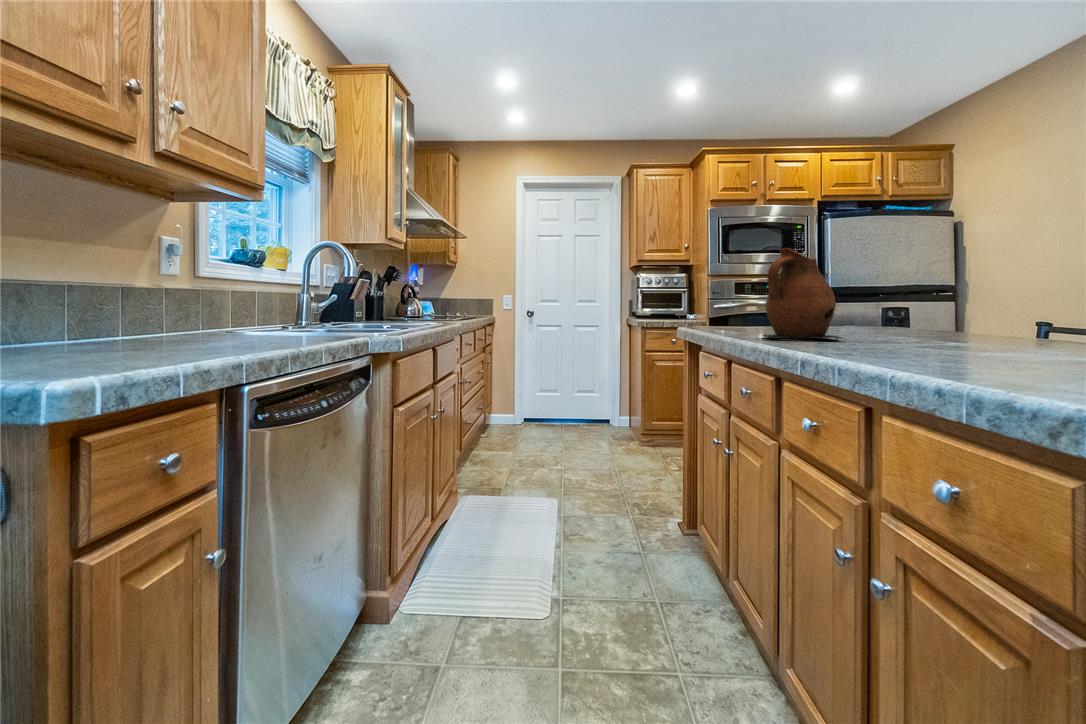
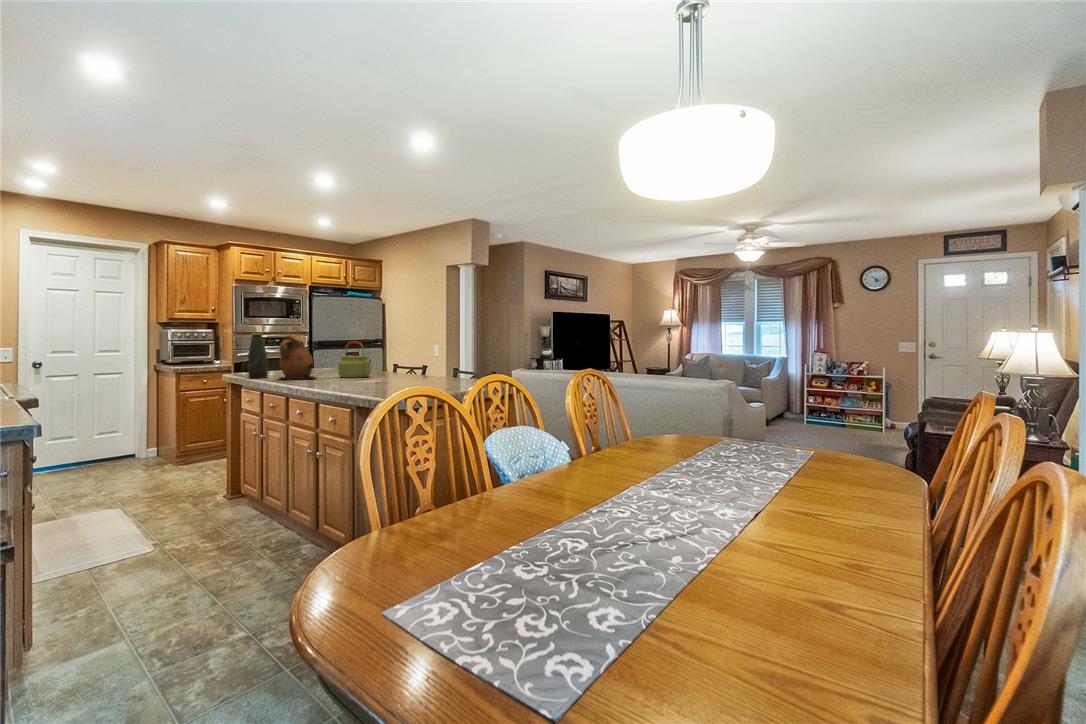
bottle: none [712,252,745,335] -> present [248,333,268,378]
kettle: none [891,256,993,343] -> present [338,341,371,378]

